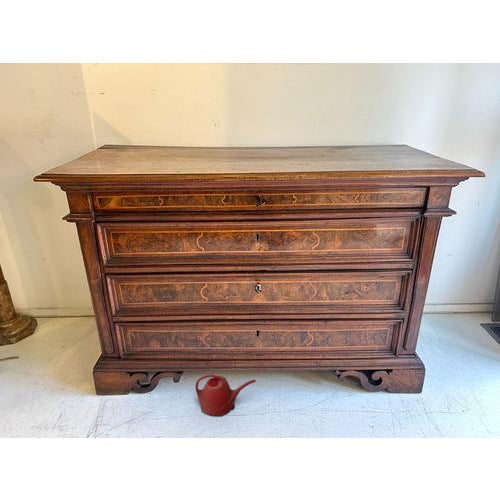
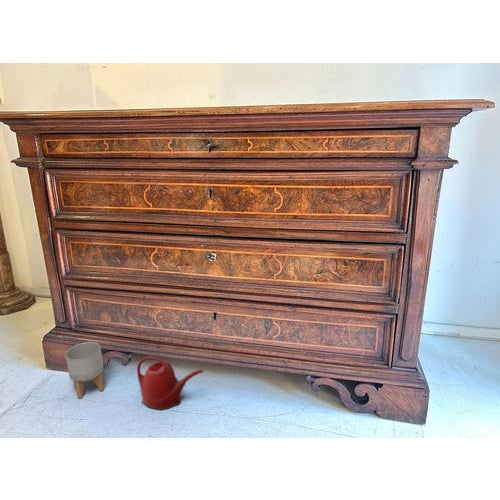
planter: none [129,368,162,418] -> present [66,342,104,399]

